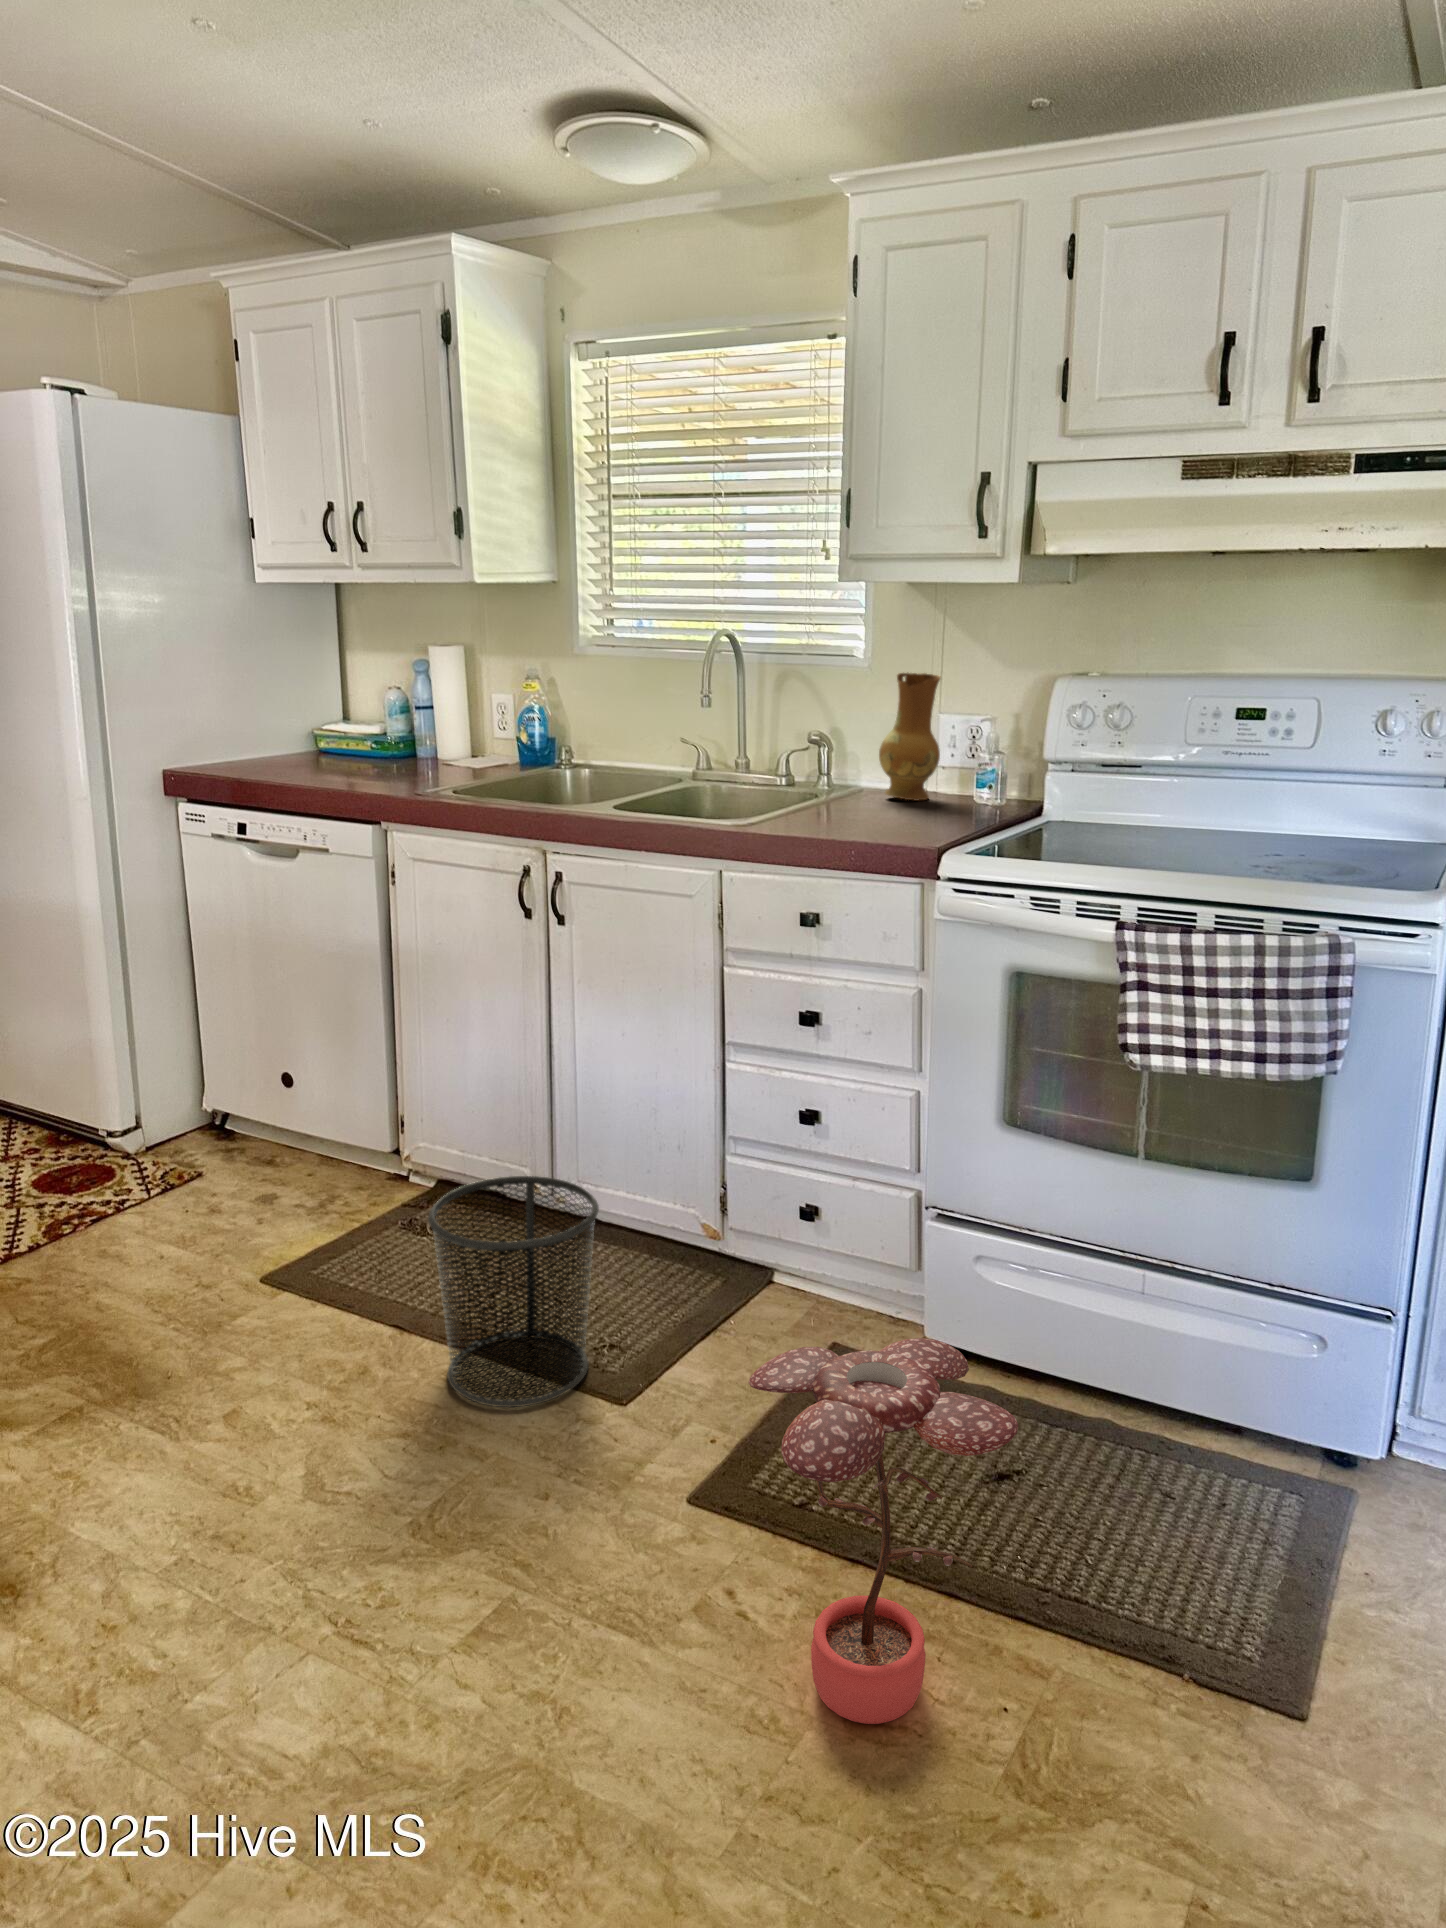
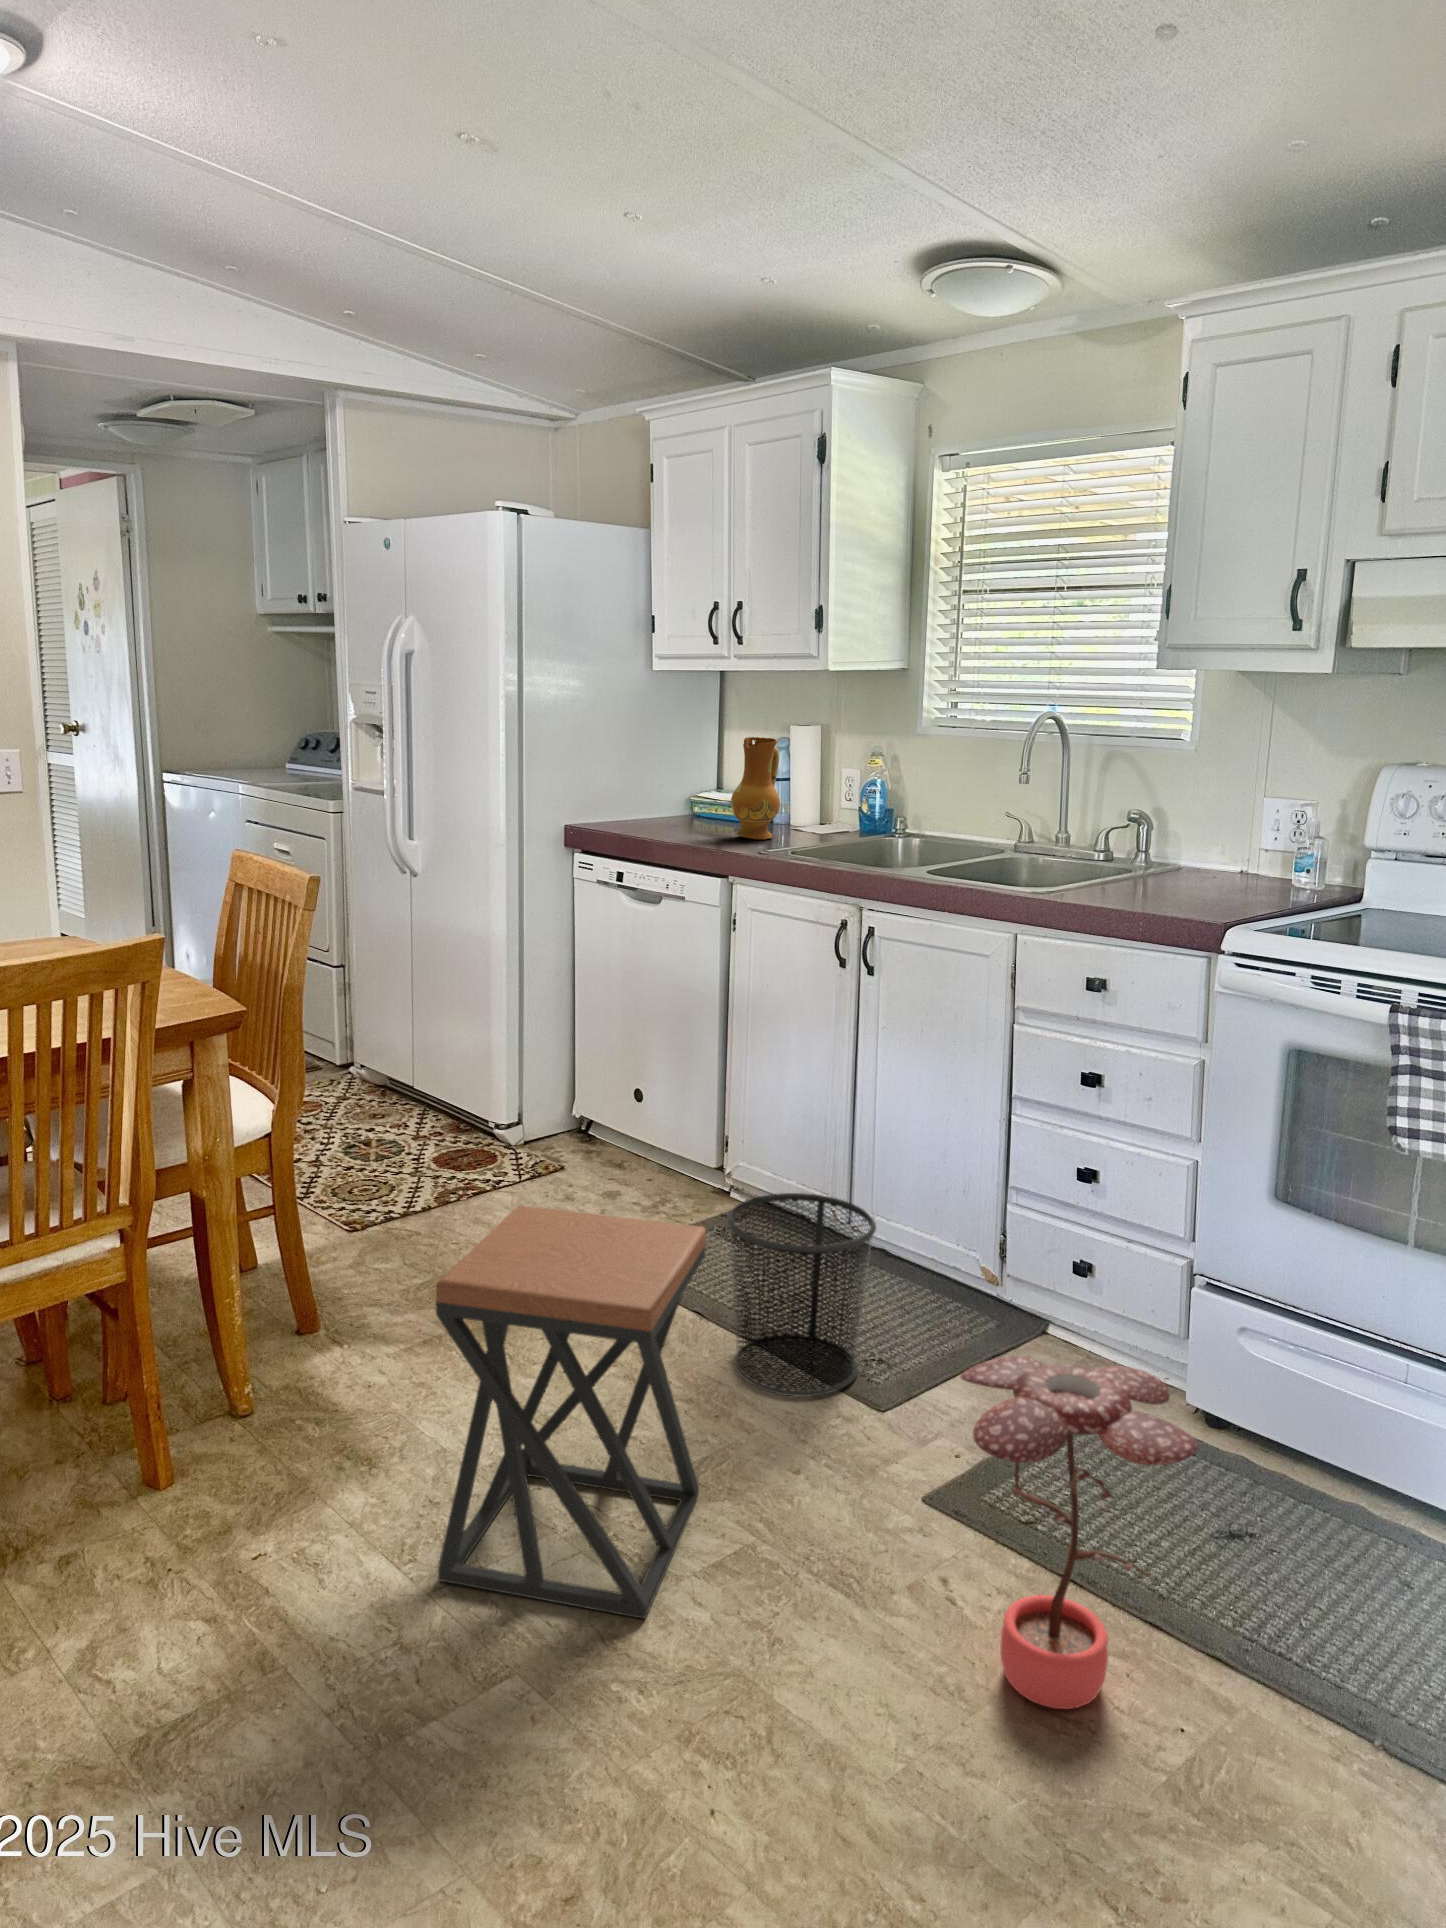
ceramic jug: present [879,673,941,801] -> present [731,737,780,840]
stool: none [84,1249,437,1749] -> present [436,1205,706,1619]

